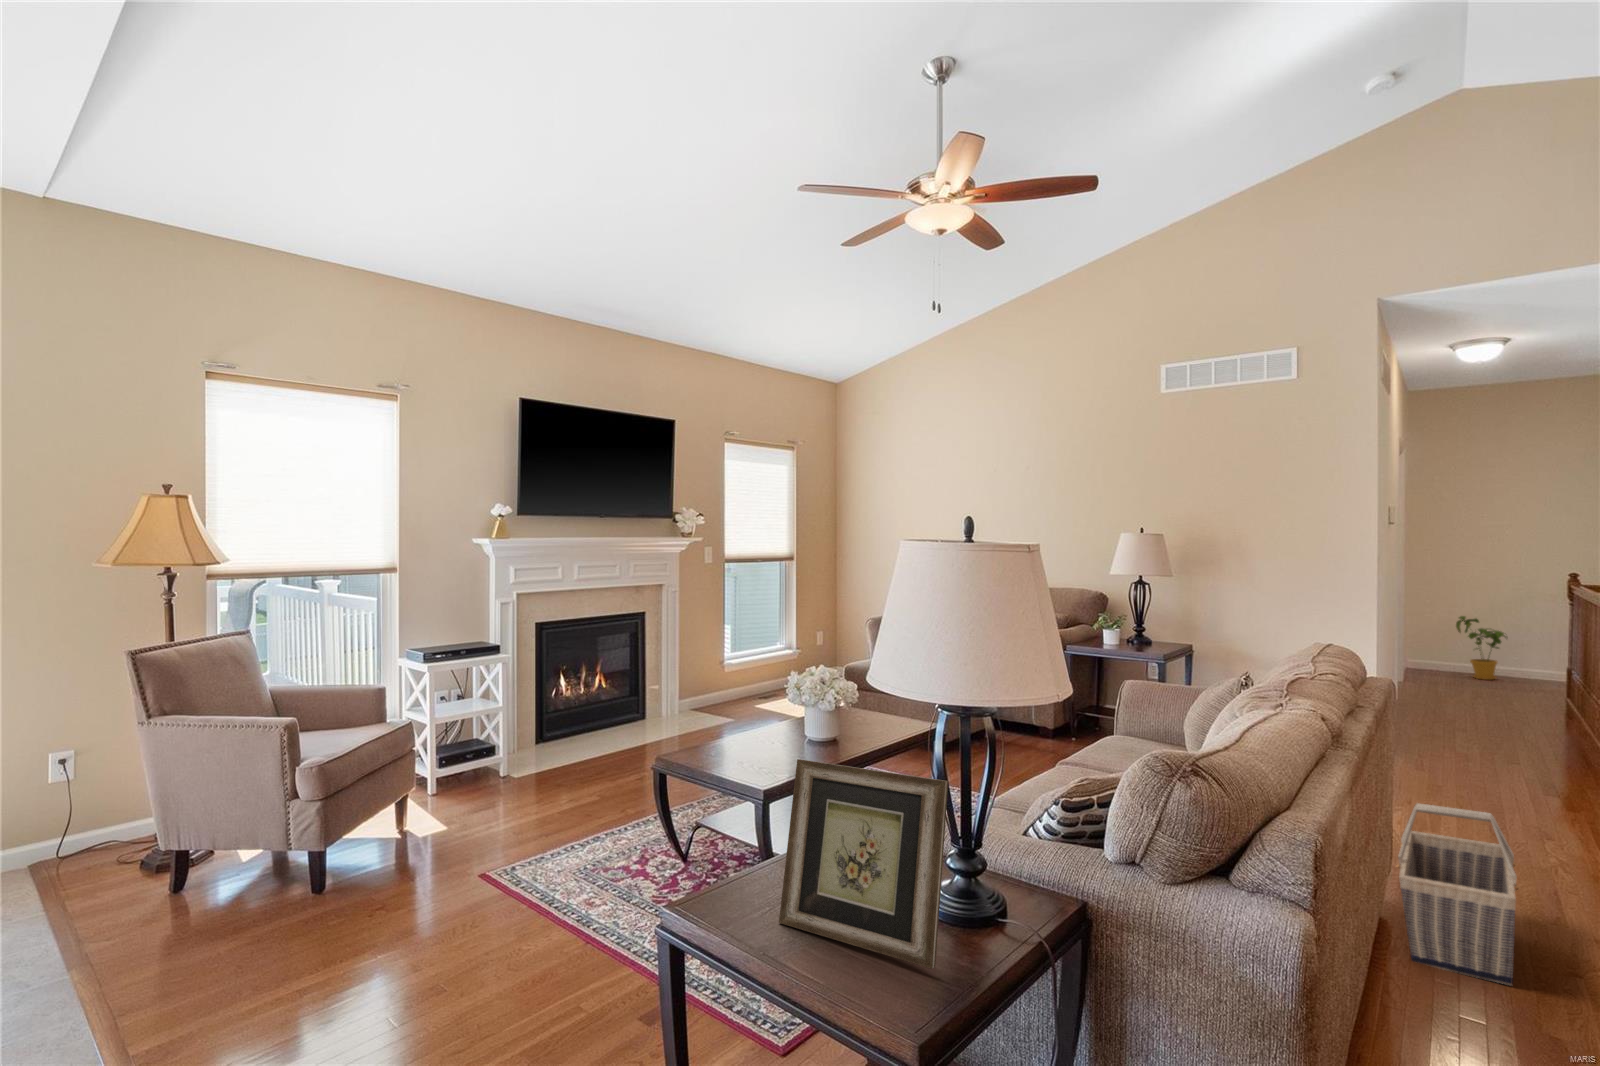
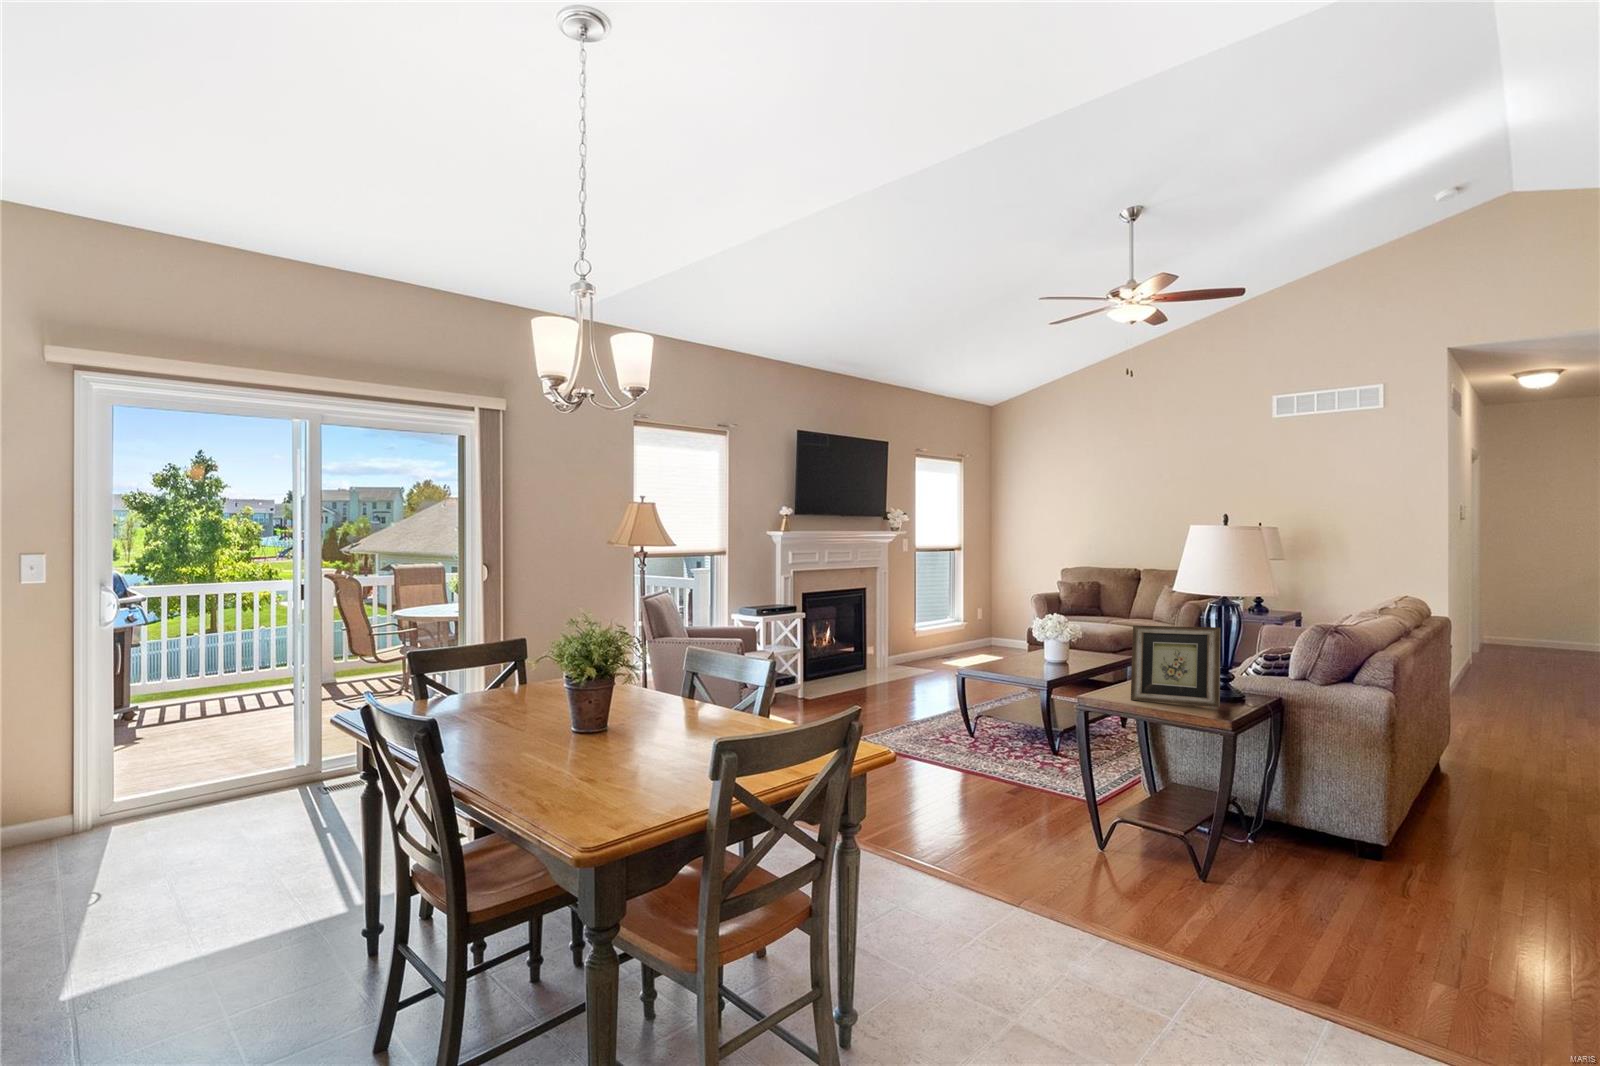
house plant: present [1456,616,1507,680] -> none [1527,596,1574,650]
basket: present [1396,803,1520,985] -> none [1456,692,1537,794]

